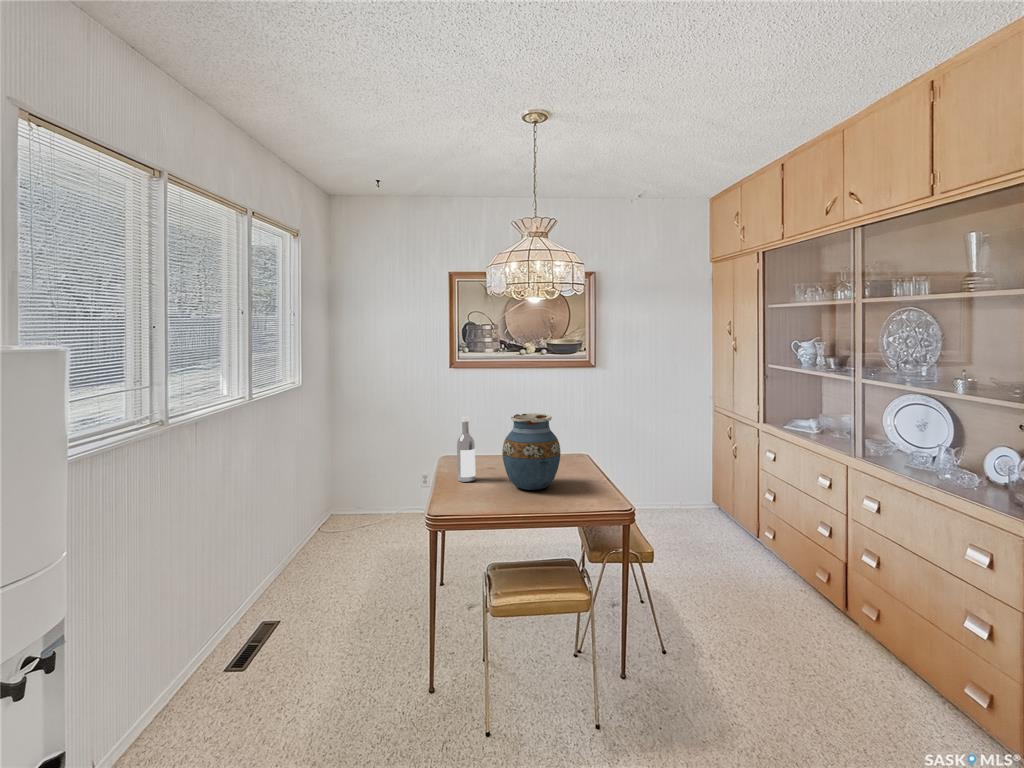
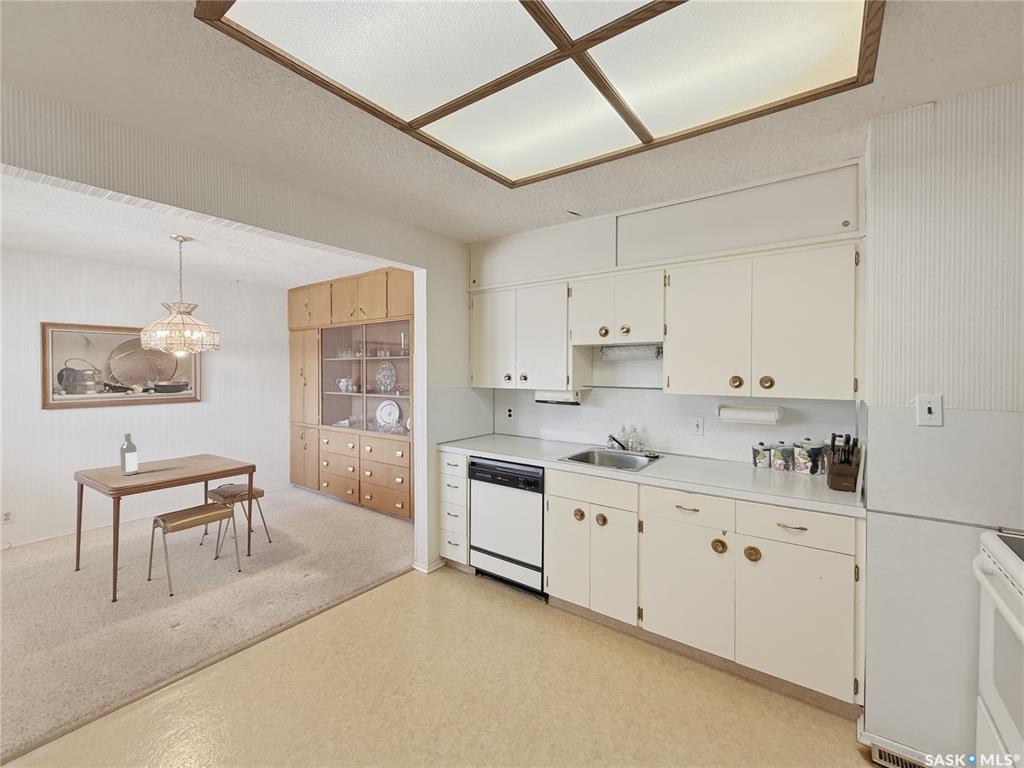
vase: present [502,413,561,490] -> none [165,423,210,470]

